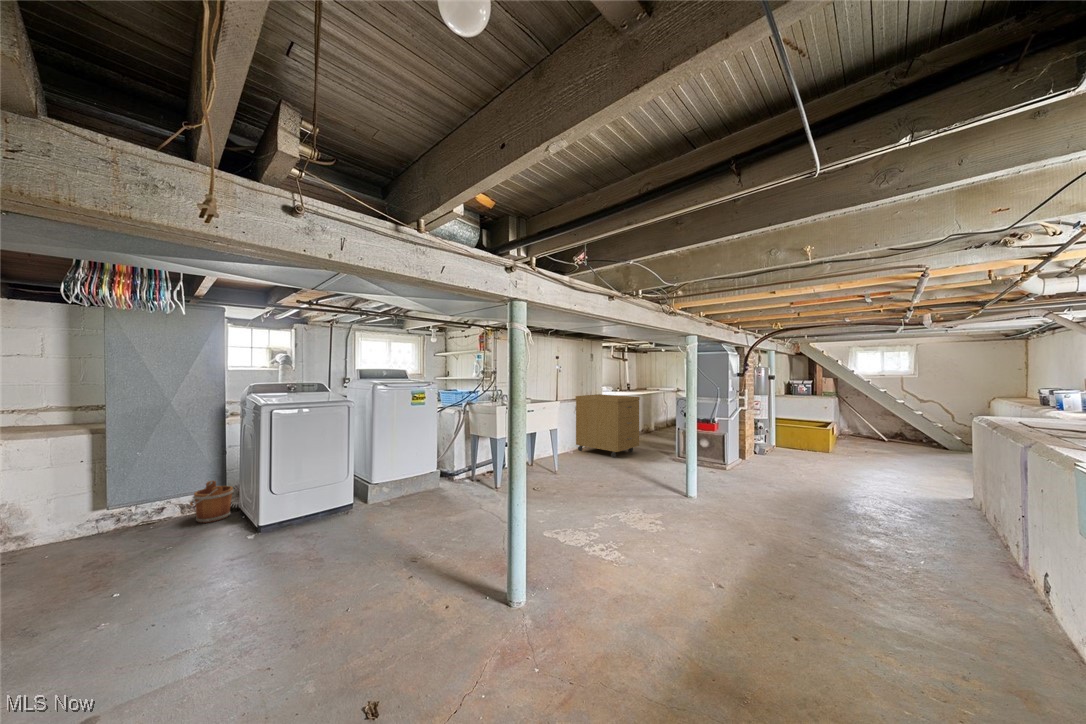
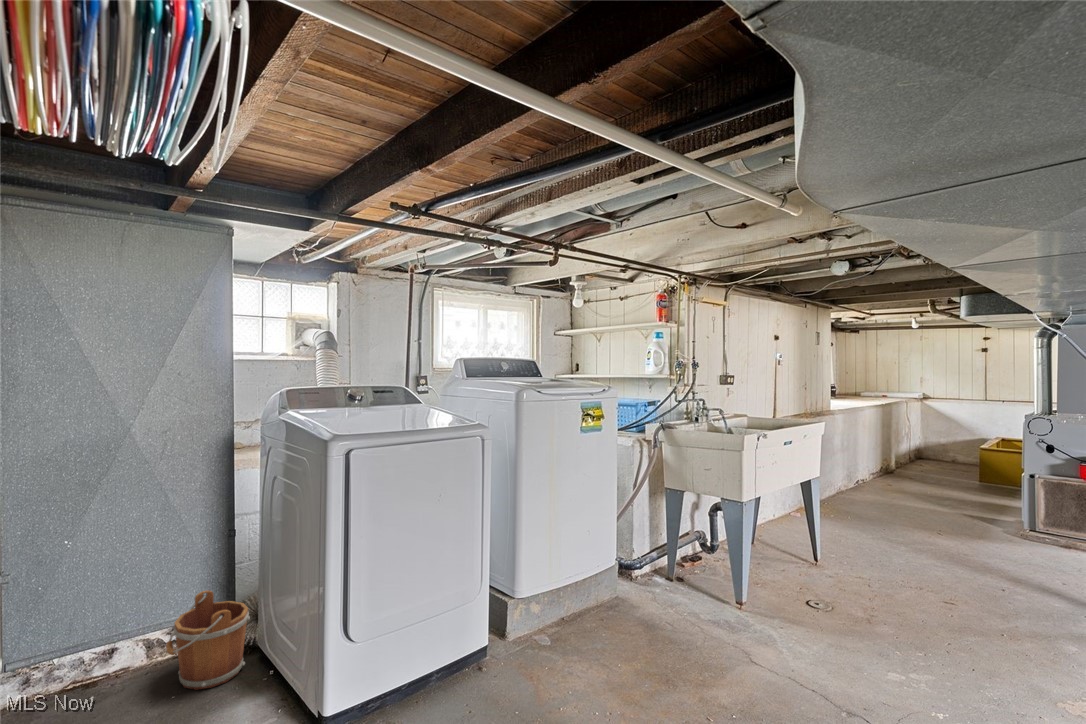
storage cabinet: present [576,394,640,458] -> none [803,406,932,529]

